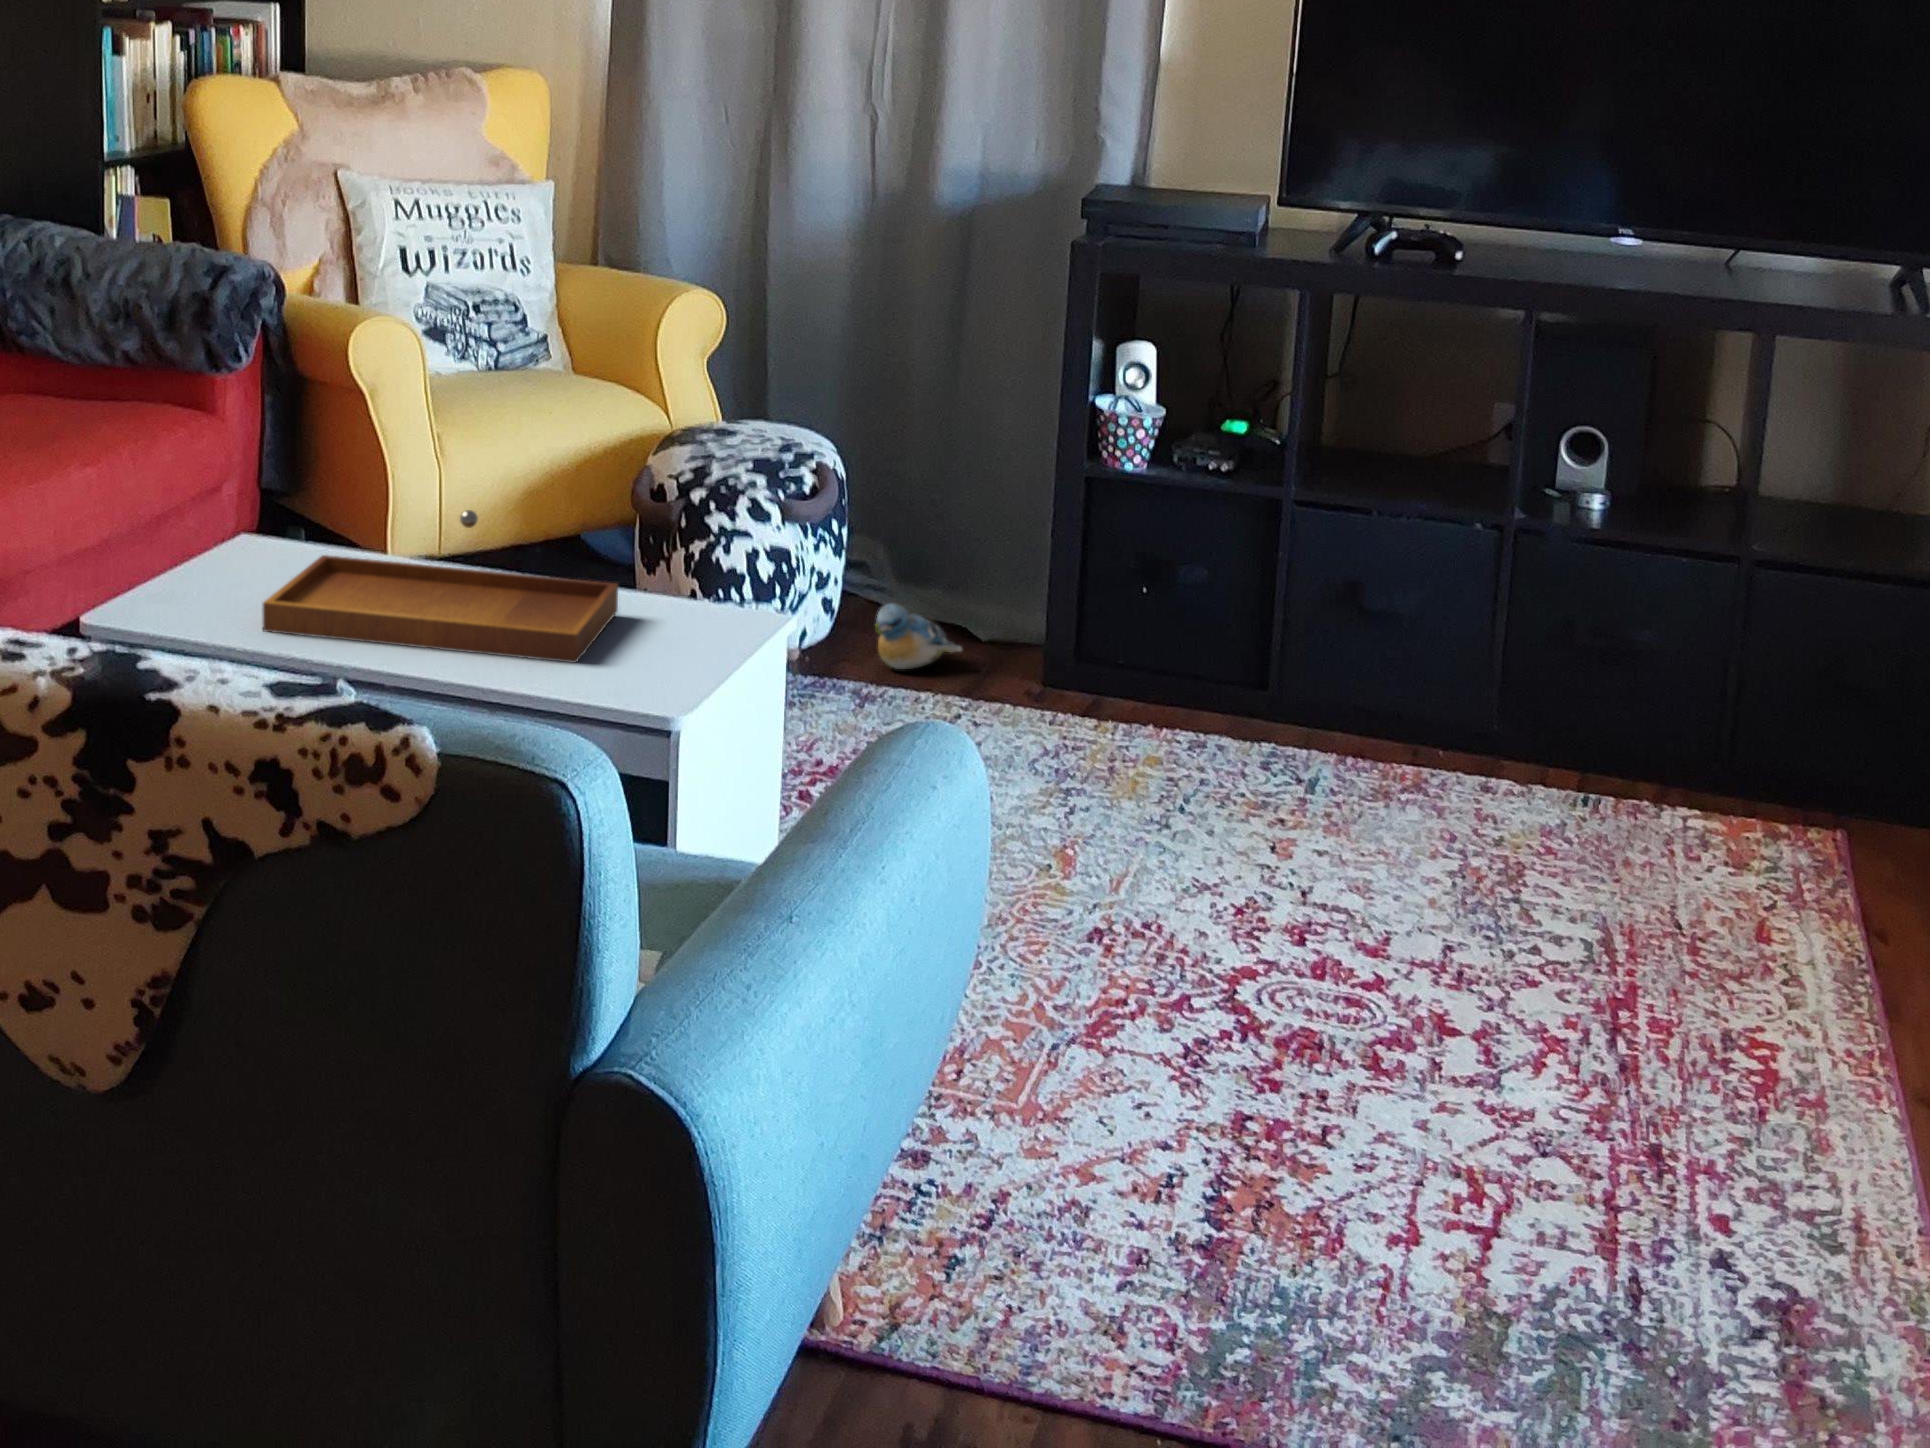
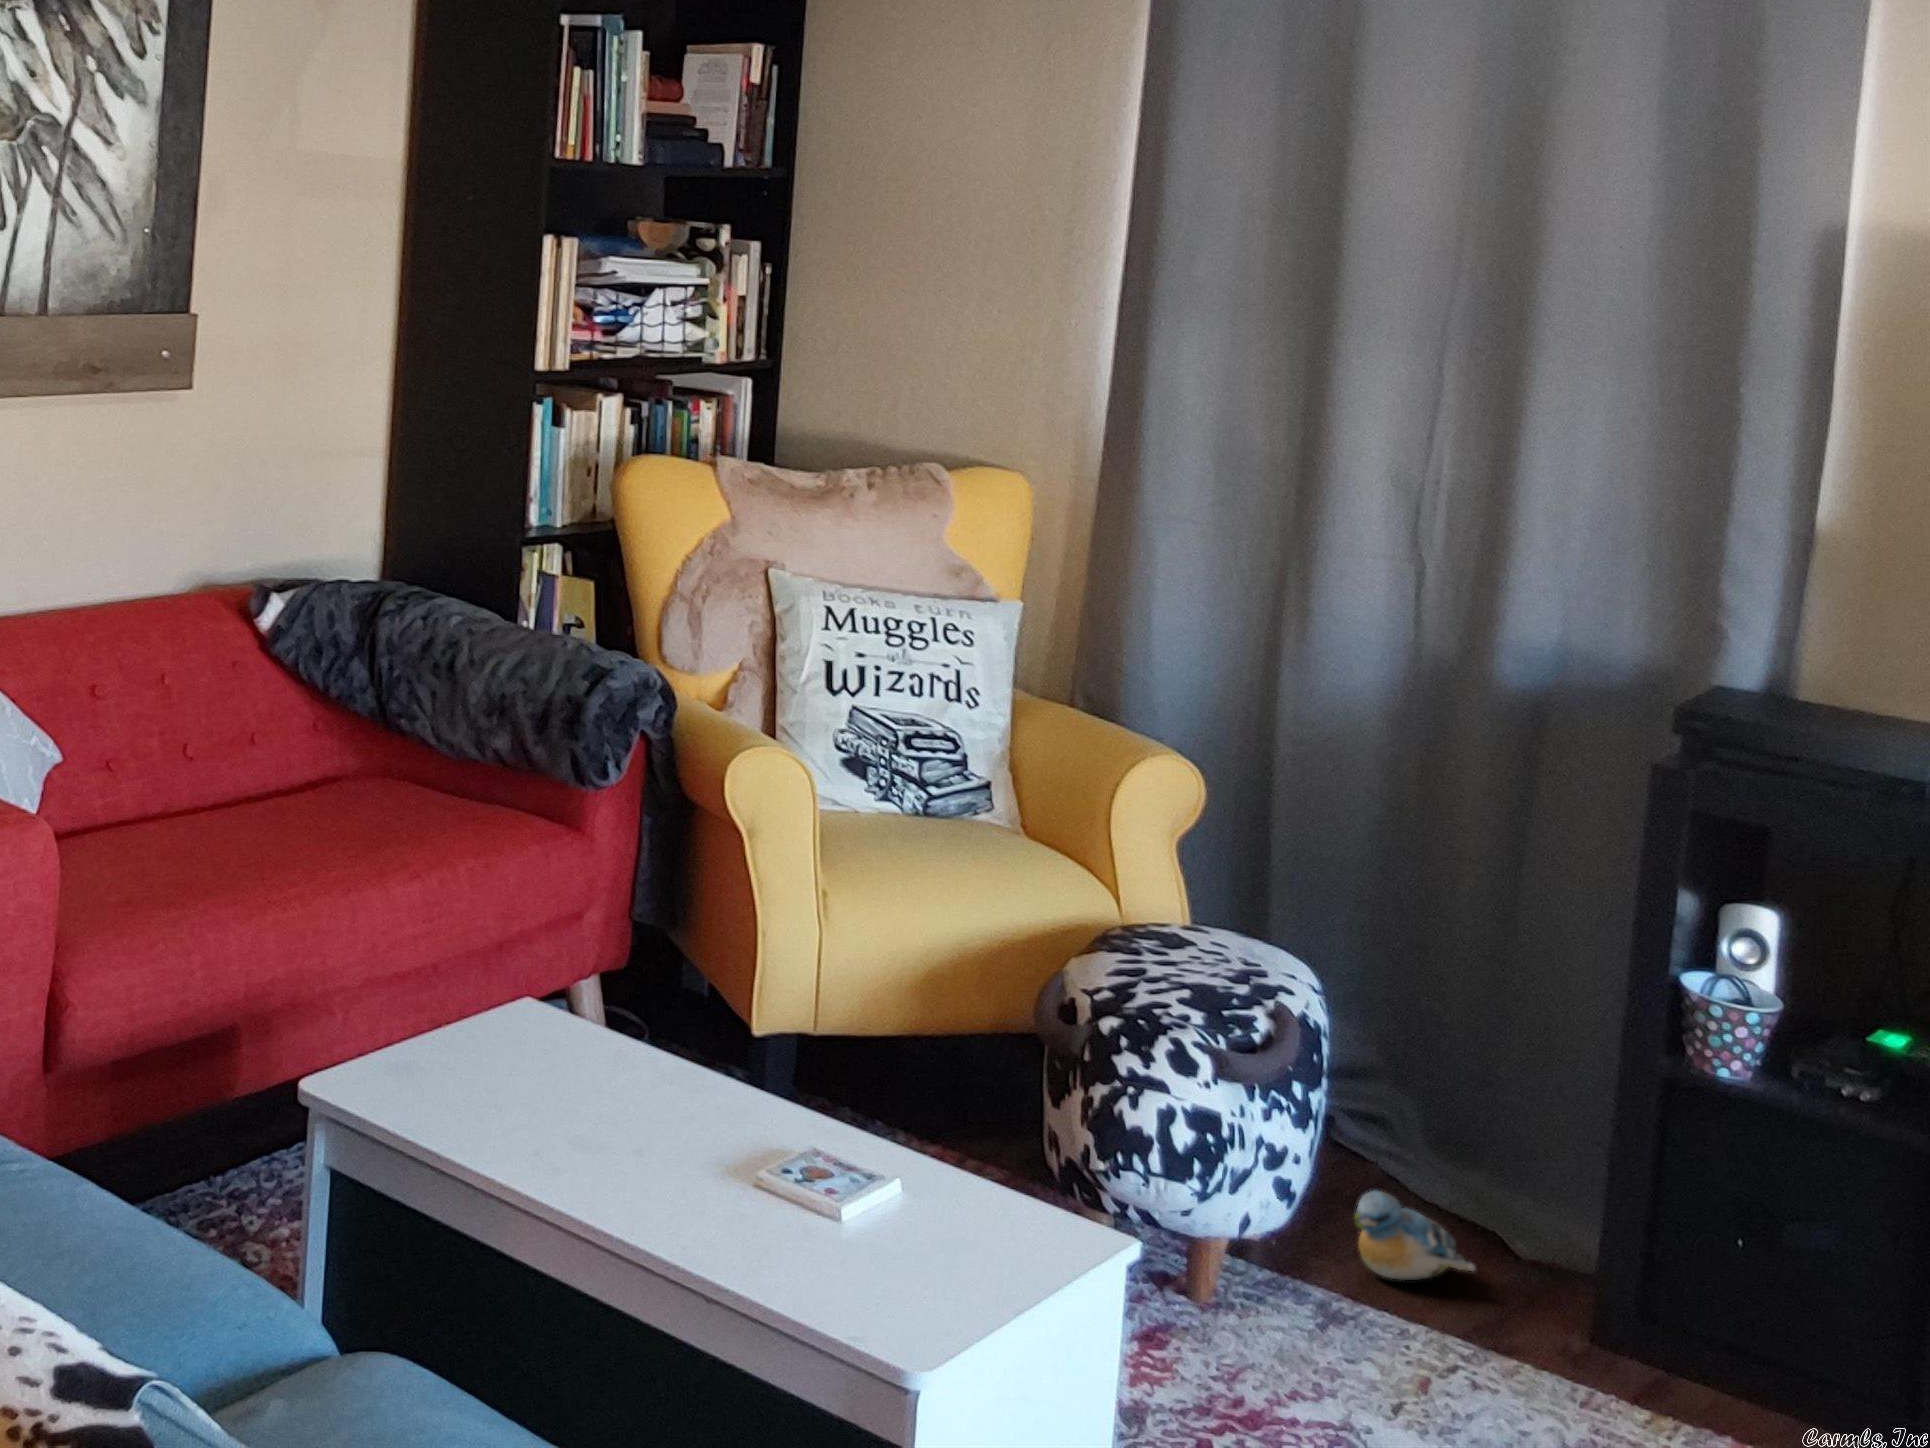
tray: present [263,510,618,663] -> none [488,1039,921,1271]

